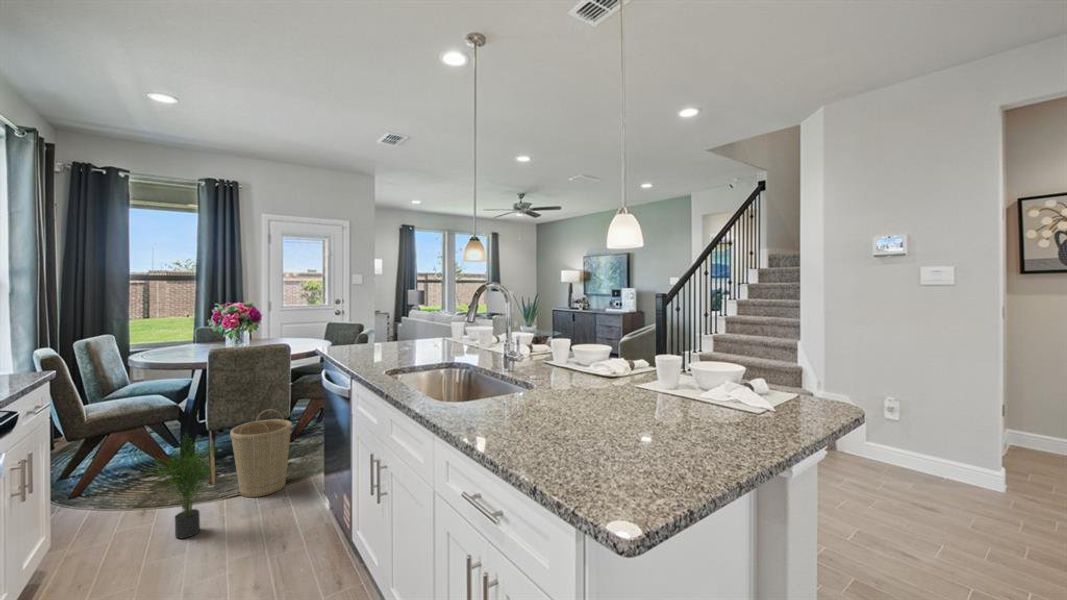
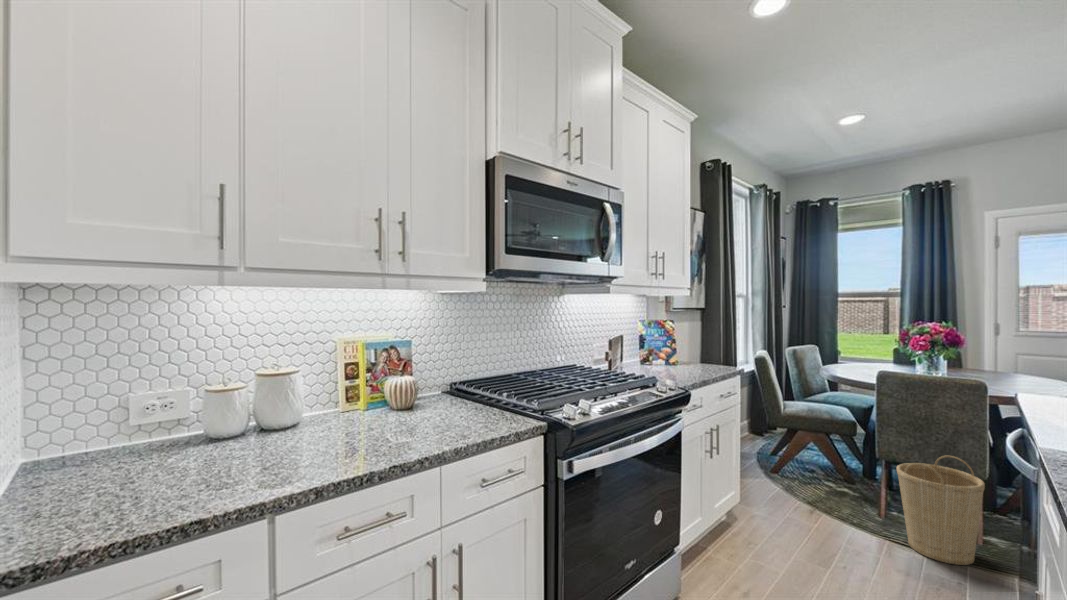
potted plant: present [153,438,214,538] -> none [802,451,877,558]

